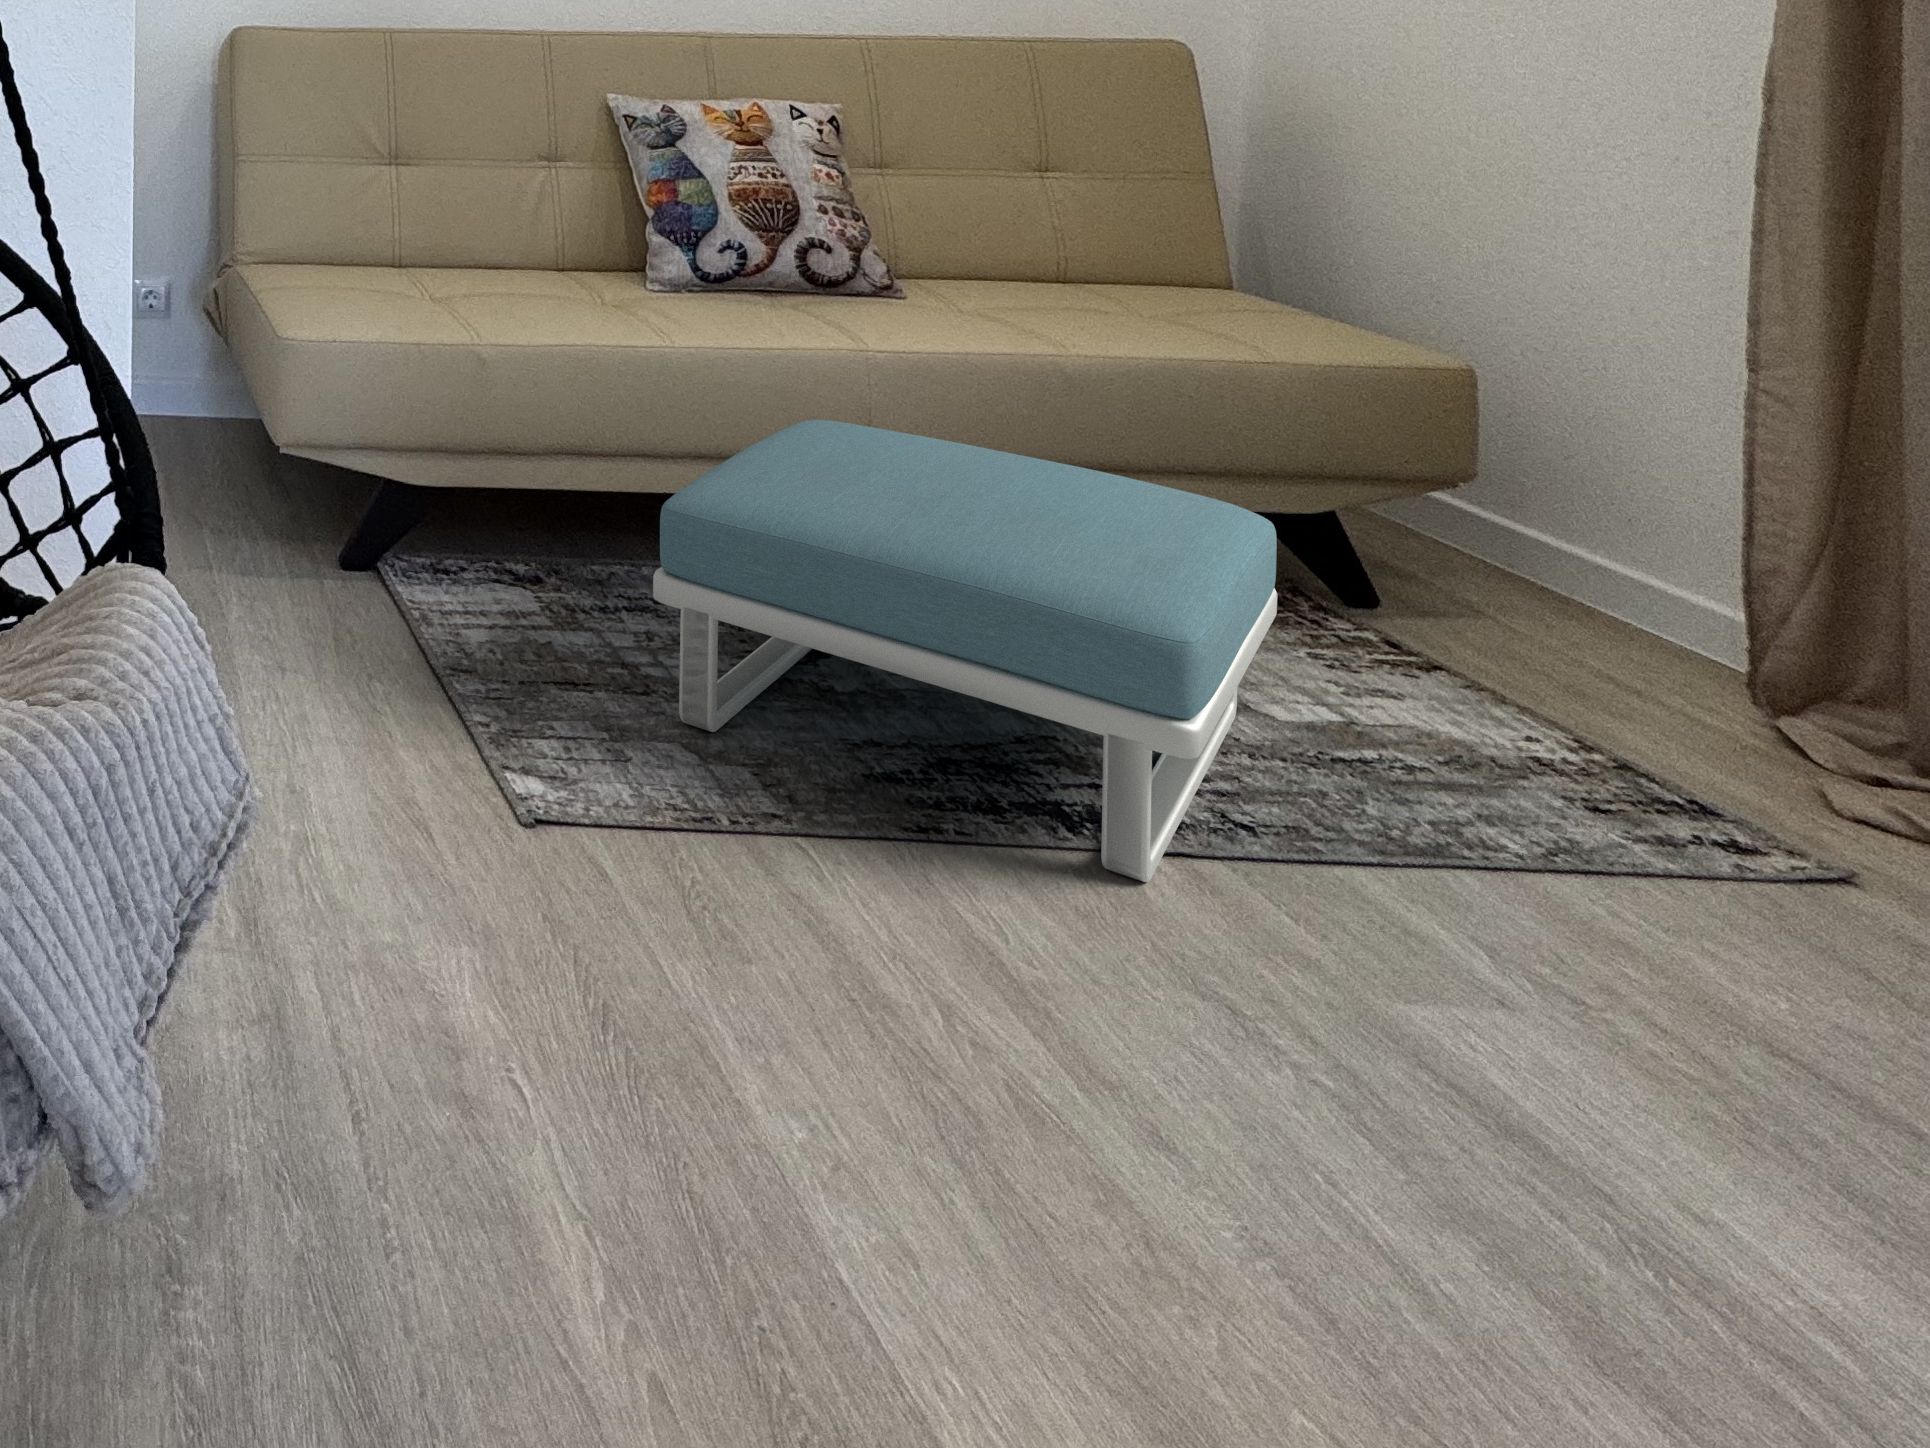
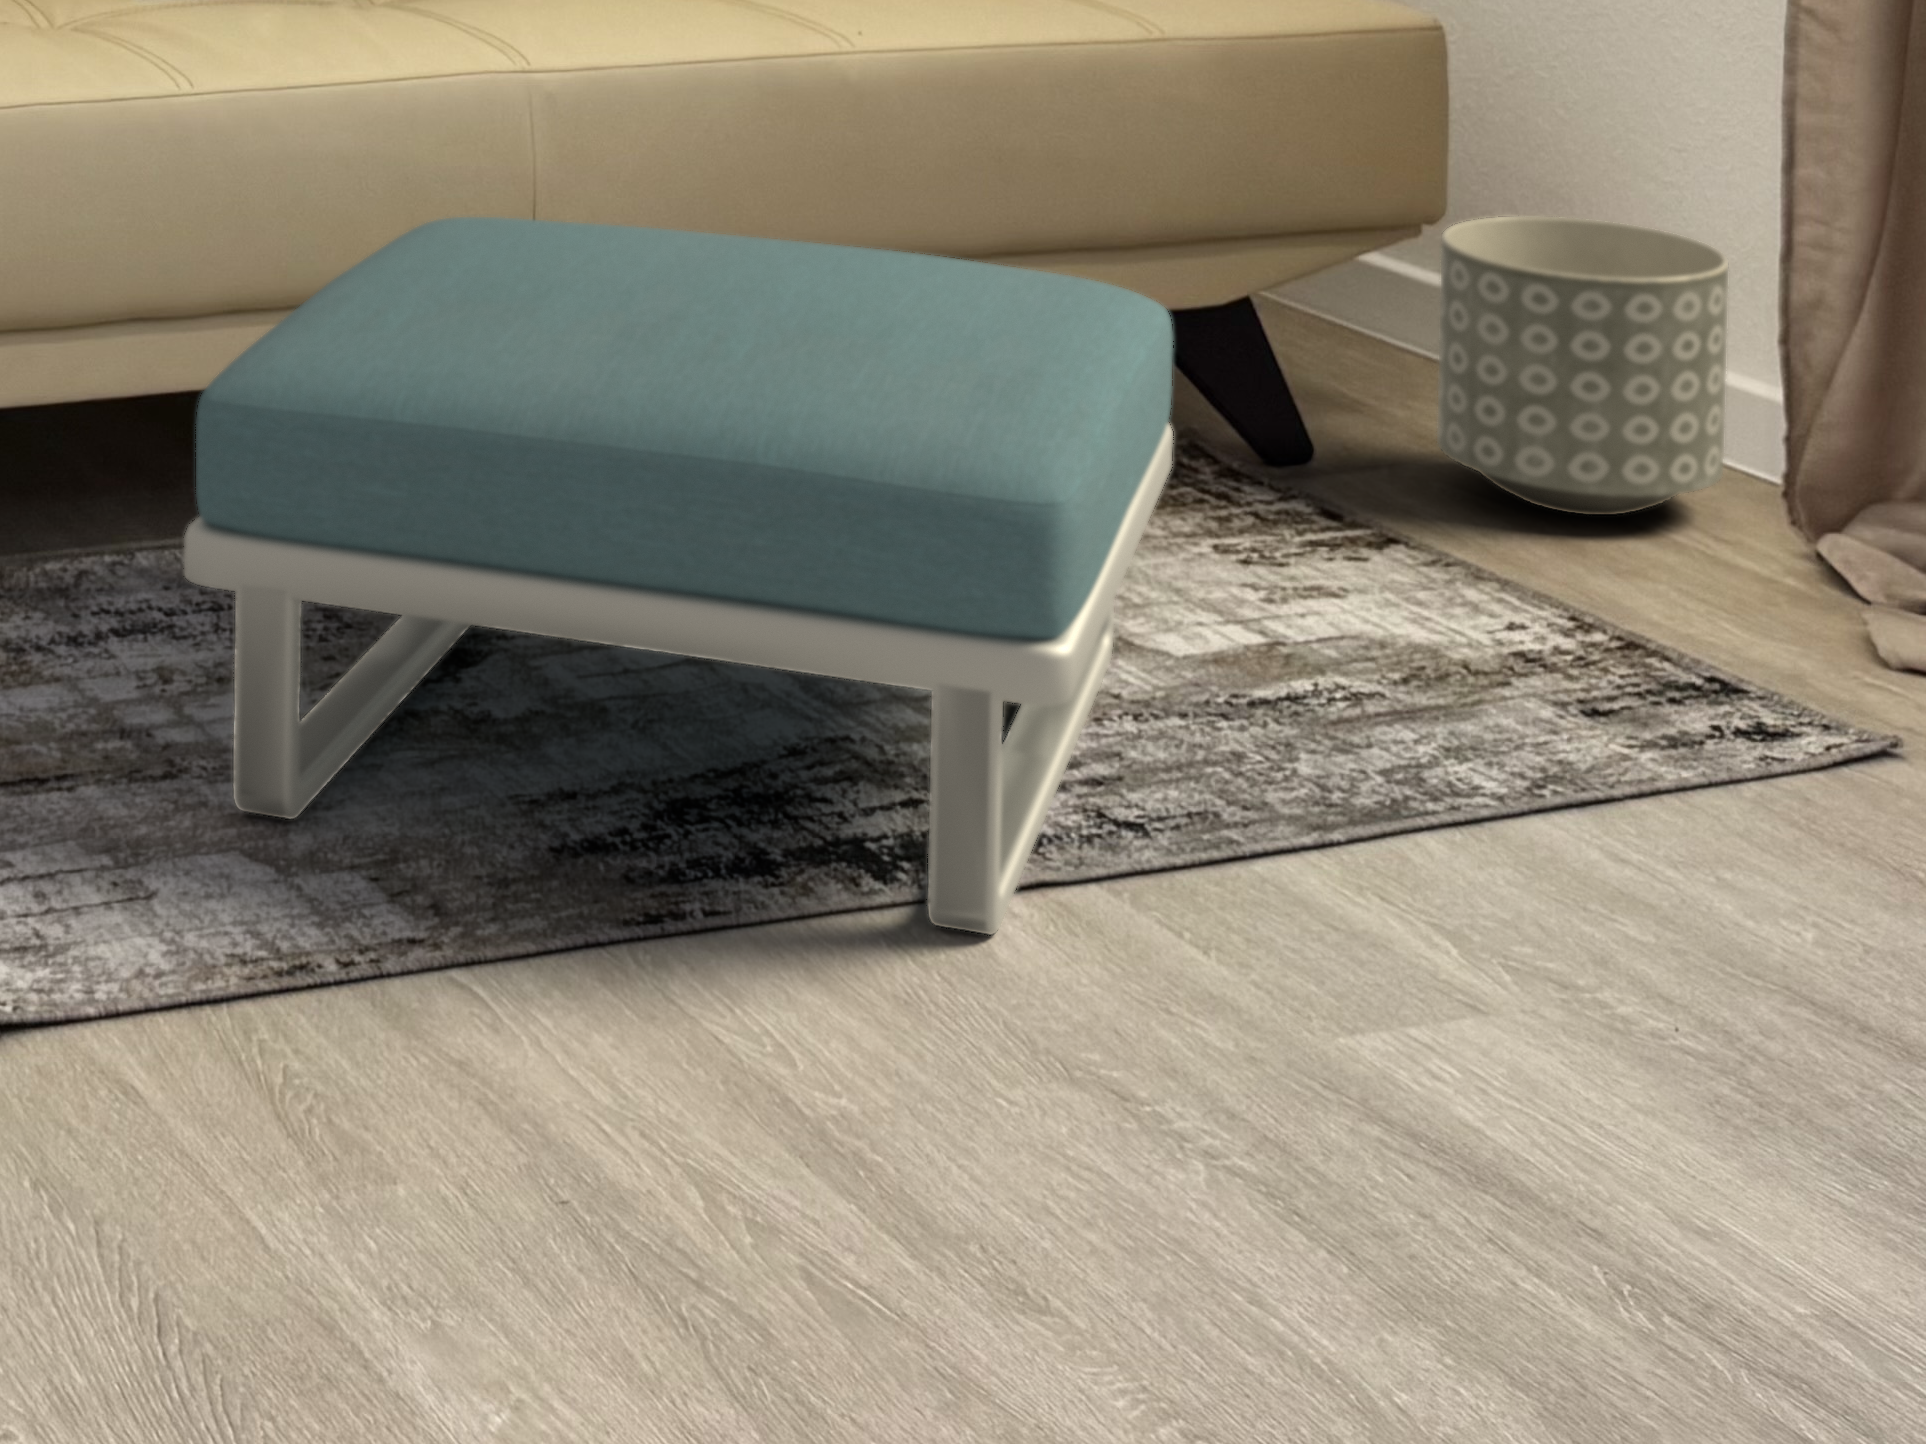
planter: none [1473,484,1697,674] -> present [1437,216,1728,515]

